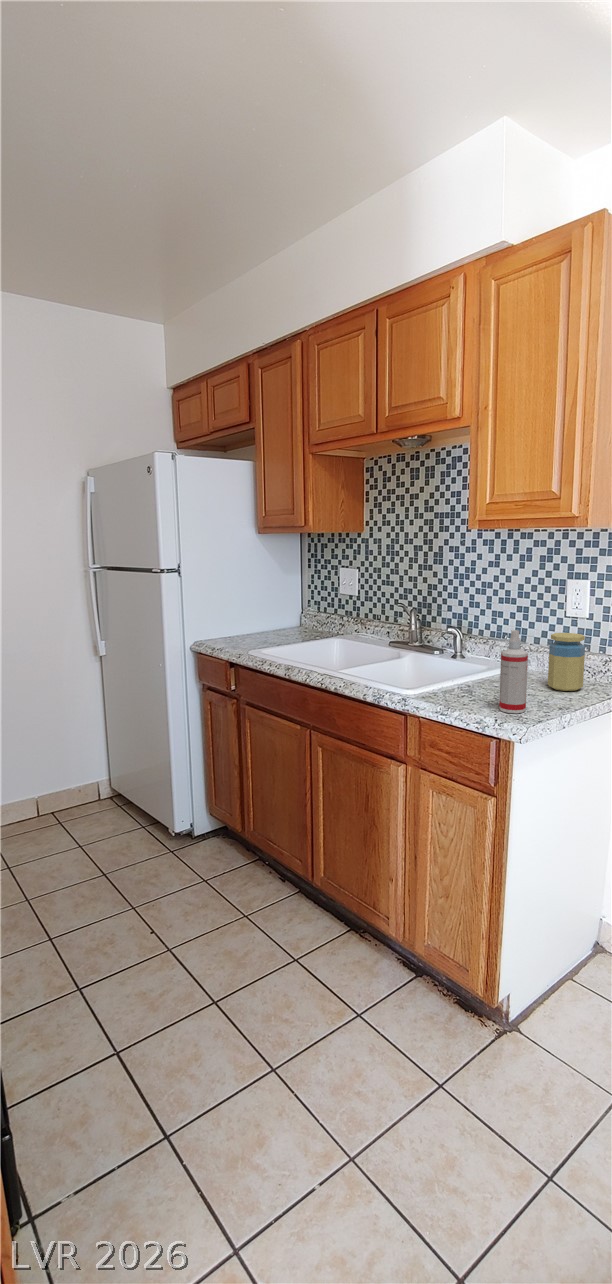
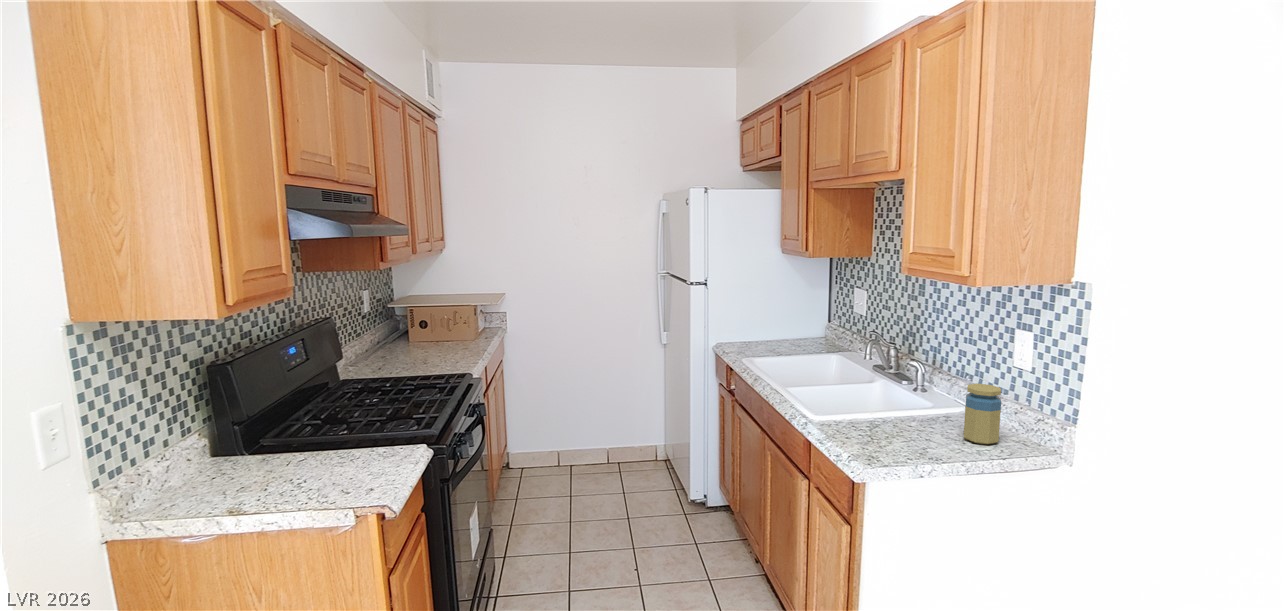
spray bottle: present [499,630,528,713] -> none [876,378,904,456]

